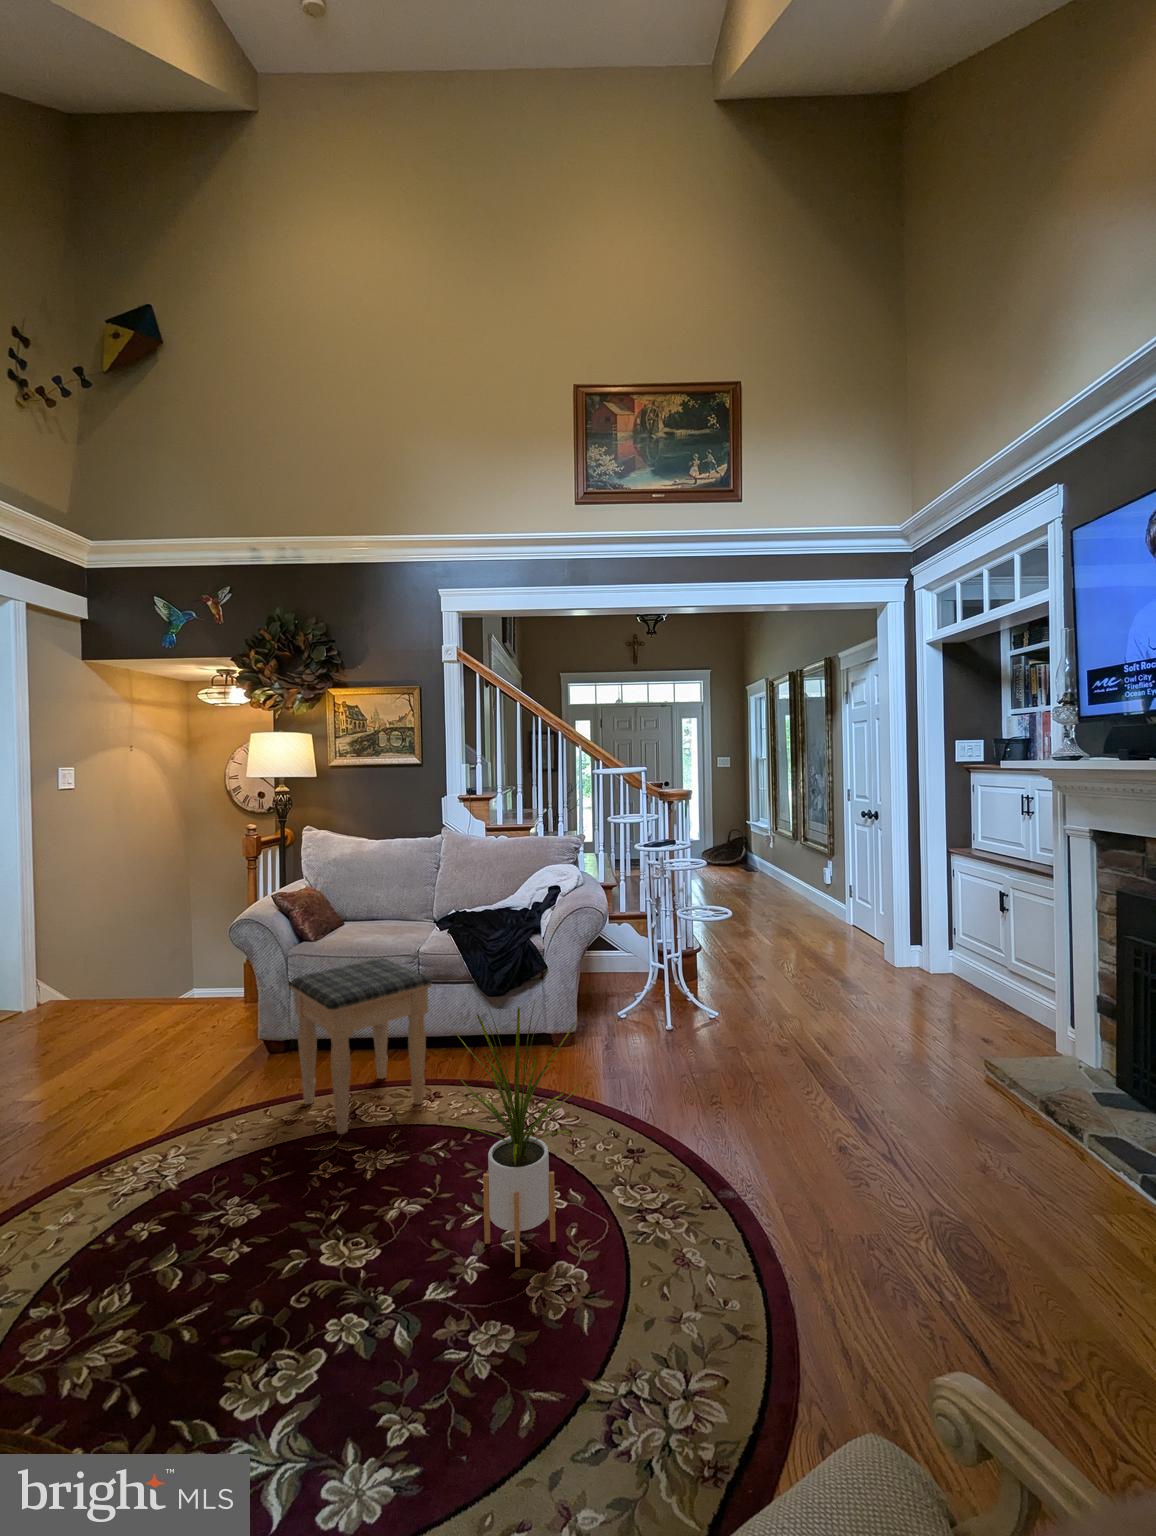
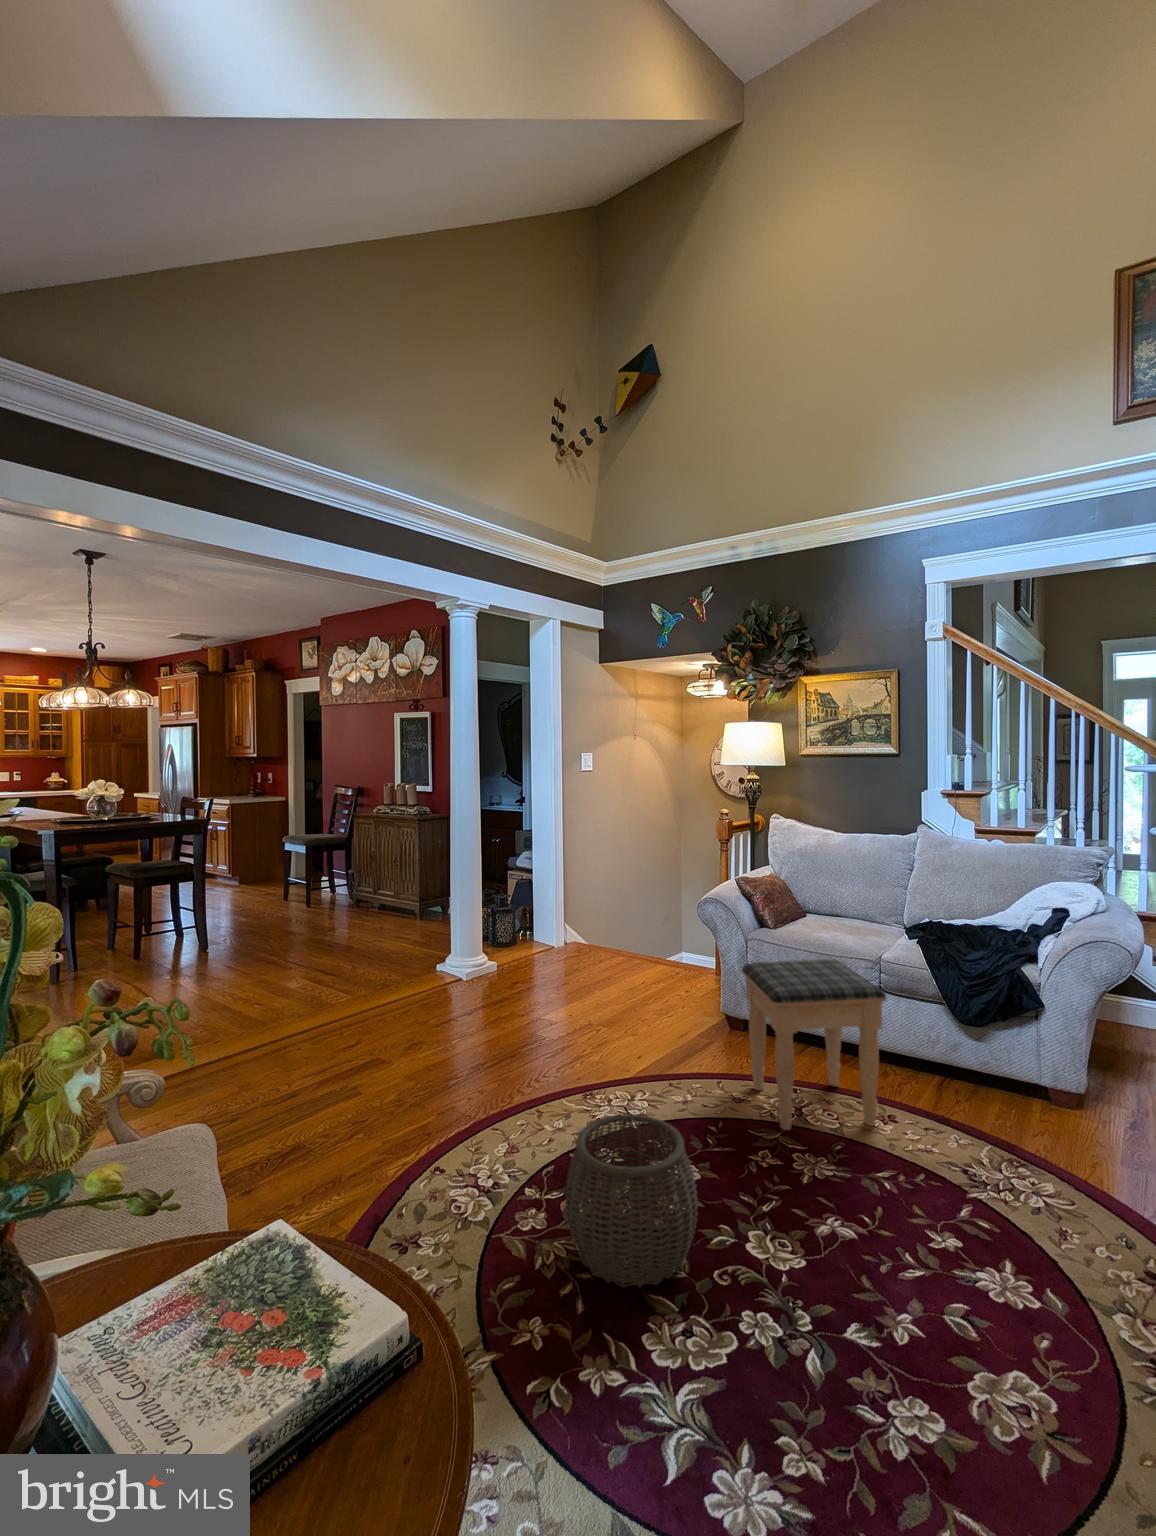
house plant: present [454,1002,582,1267] -> none [887,1034,1061,1354]
woven basket: none [99,1163,271,1372] -> present [565,1114,698,1287]

